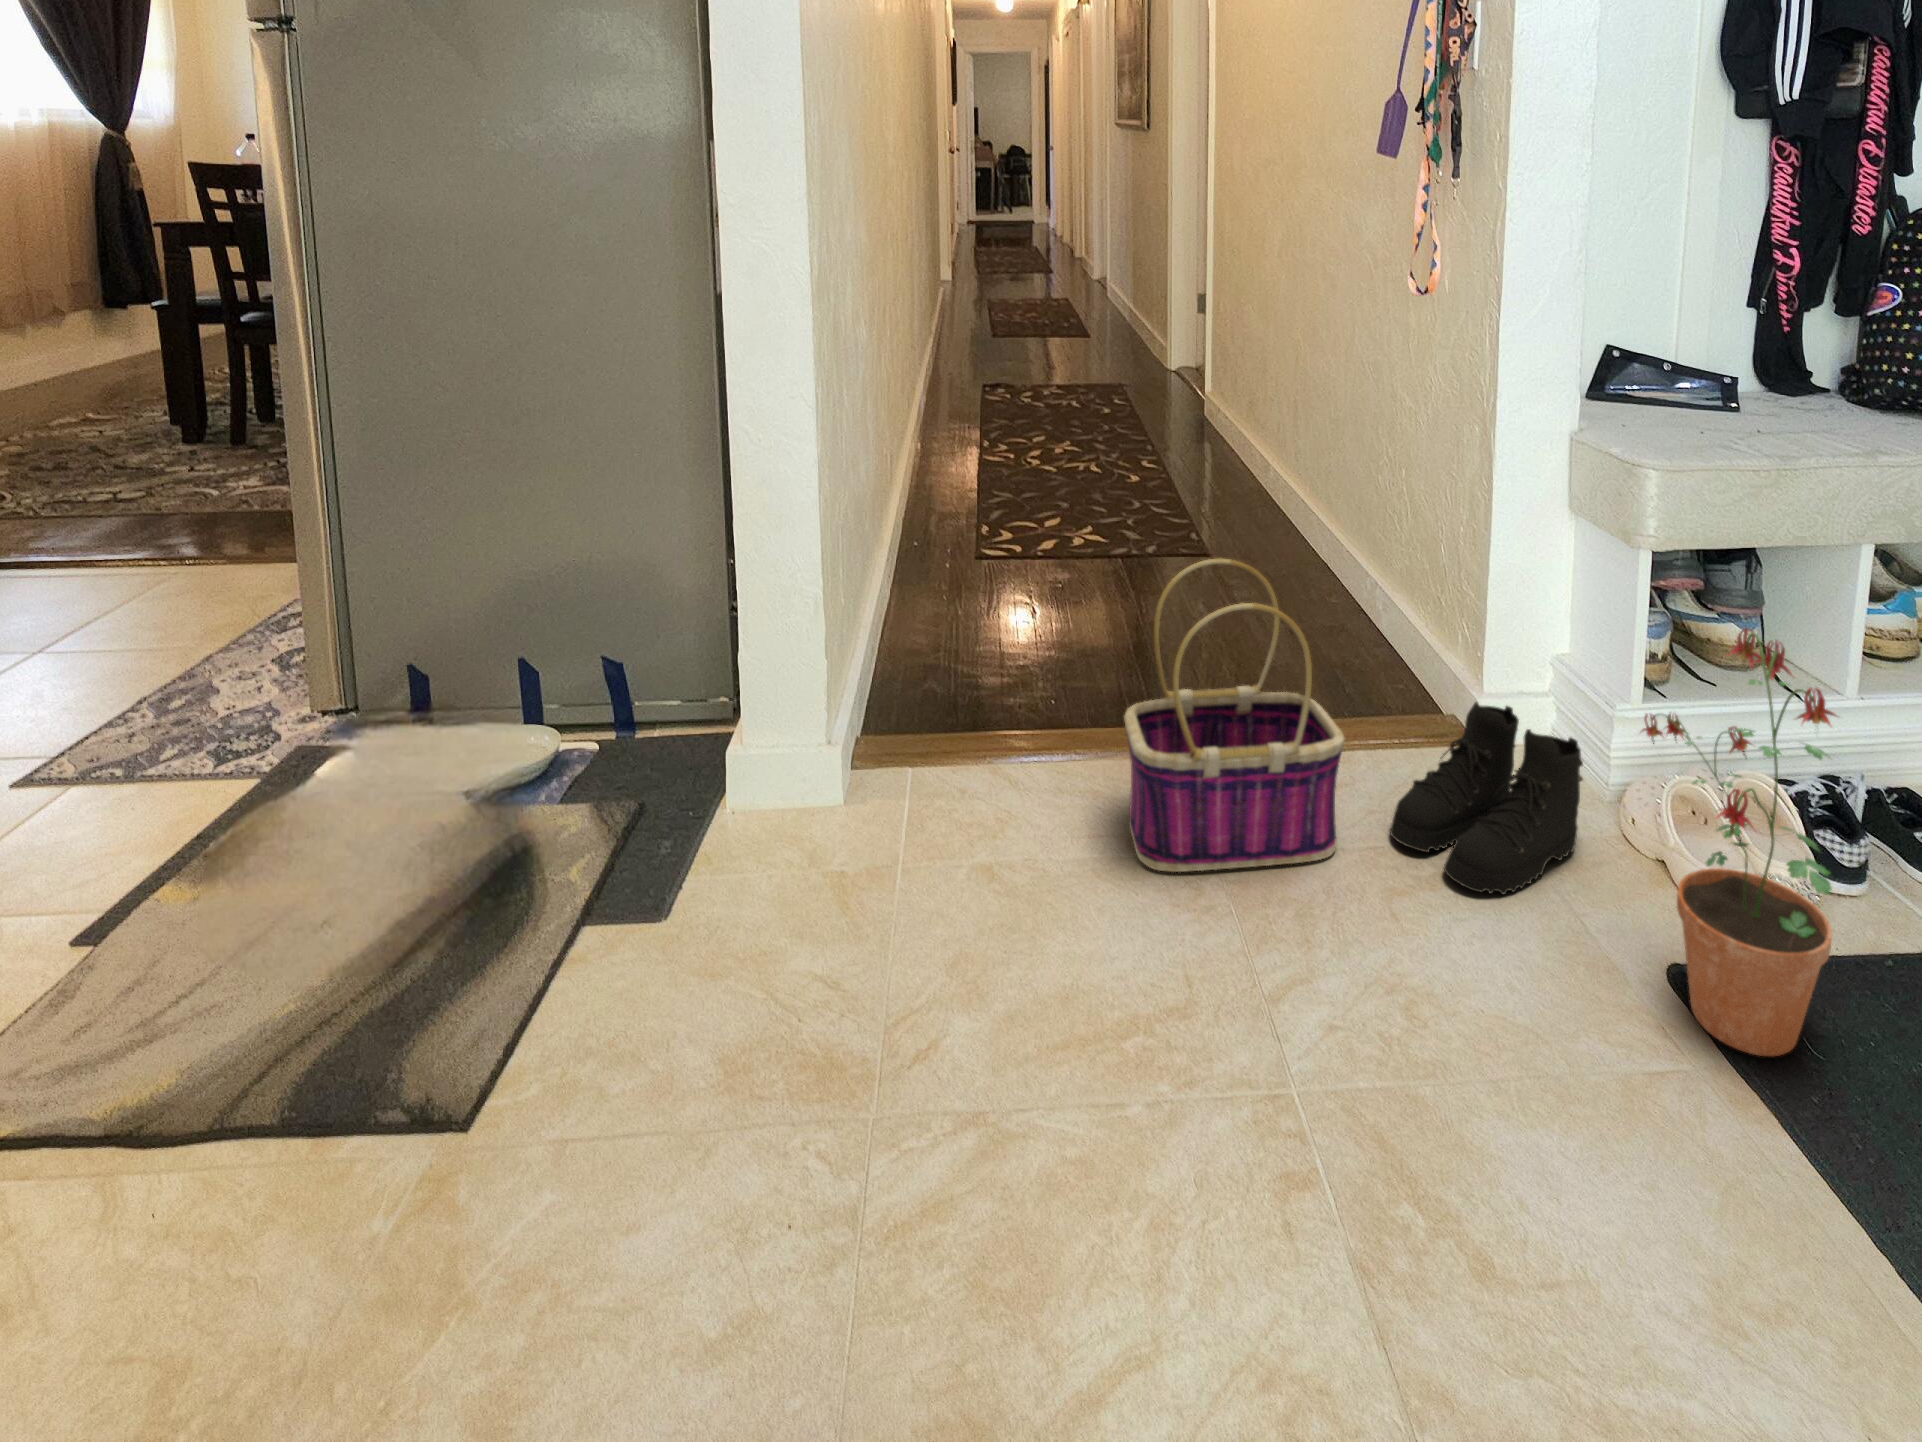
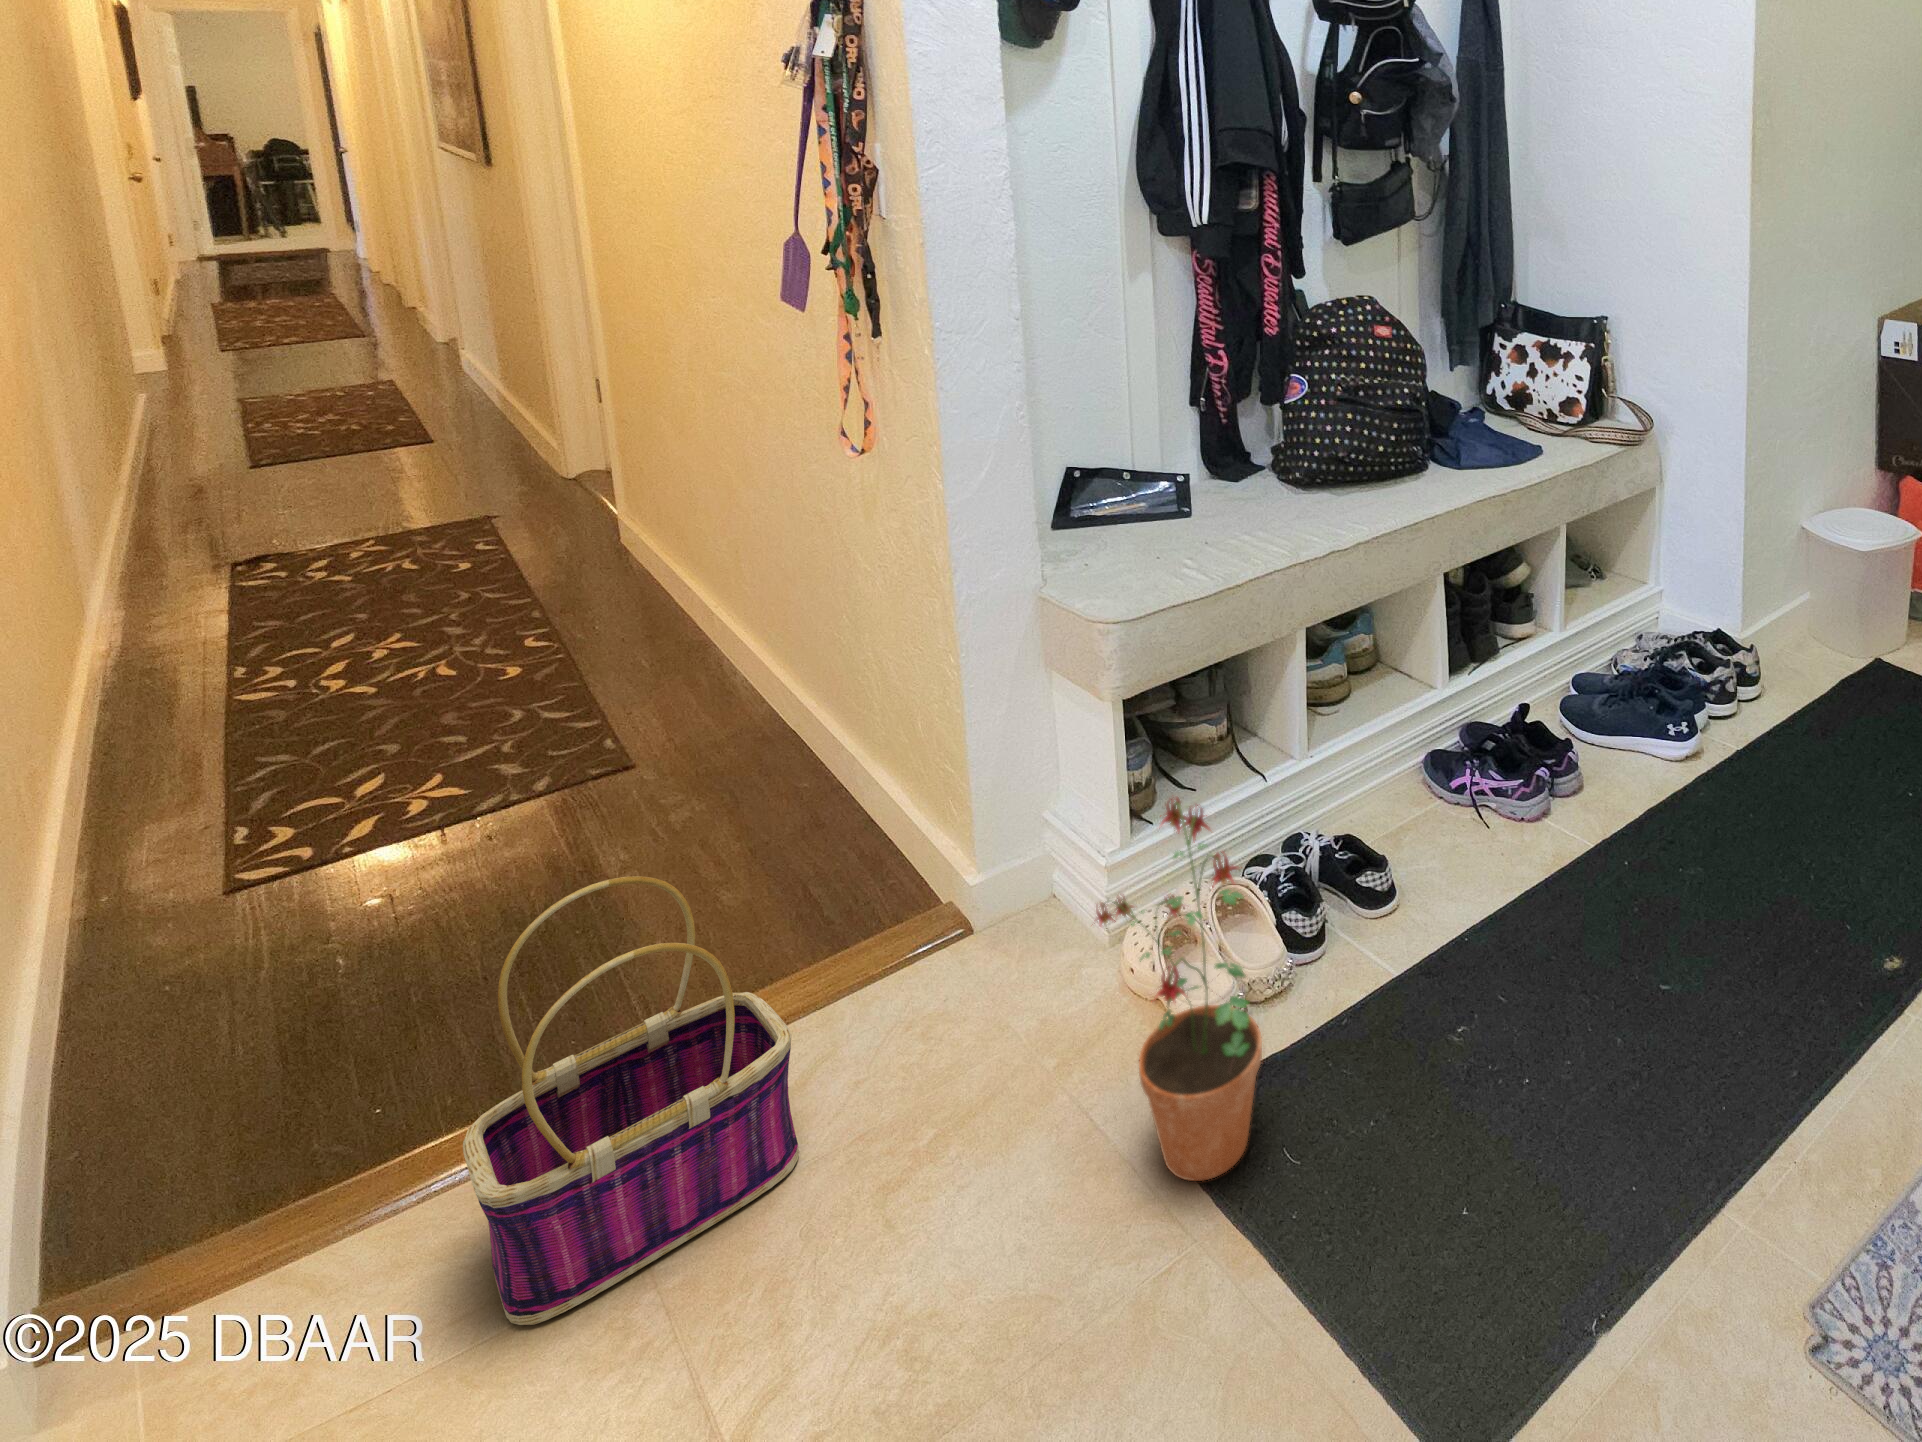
boots: present [1390,702,1583,894] -> none [866,899,1066,1133]

